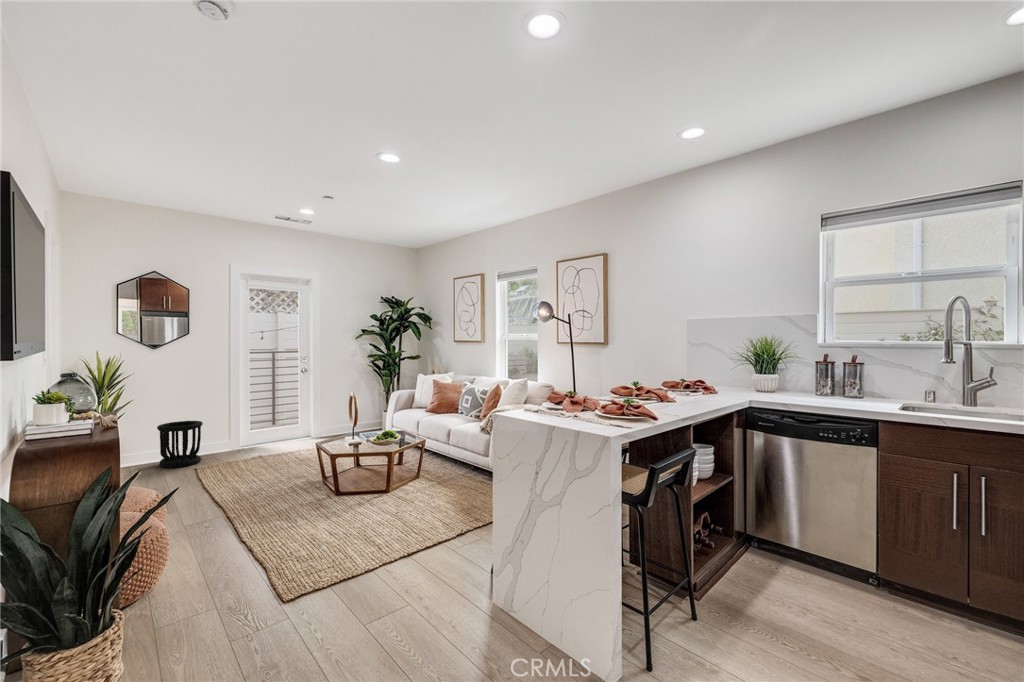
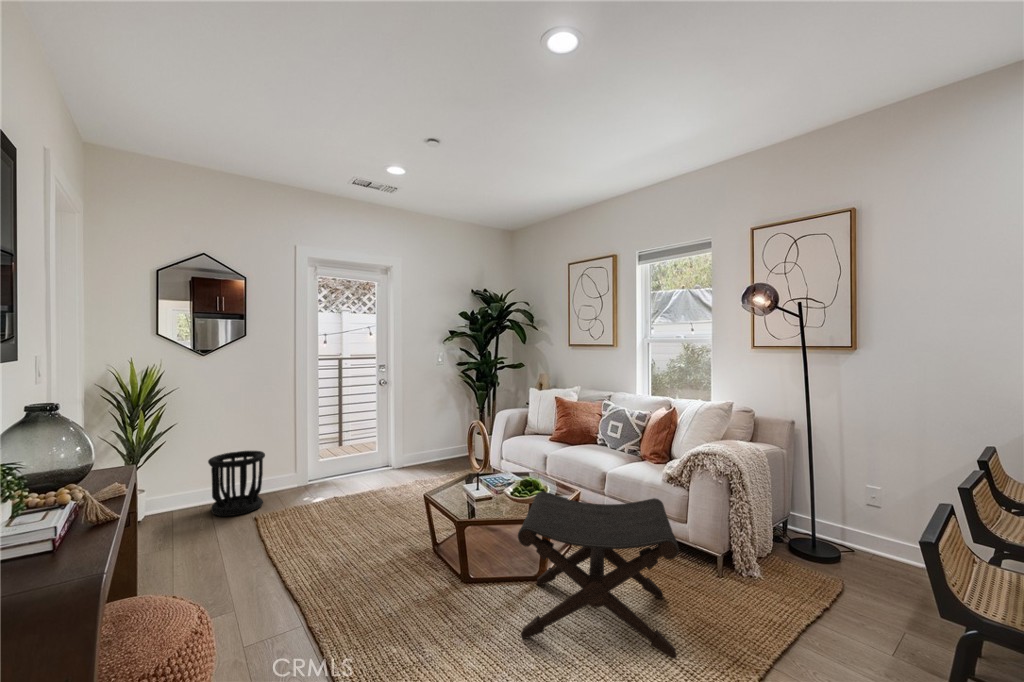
footstool: none [357,436,462,521] -> present [518,491,679,658]

